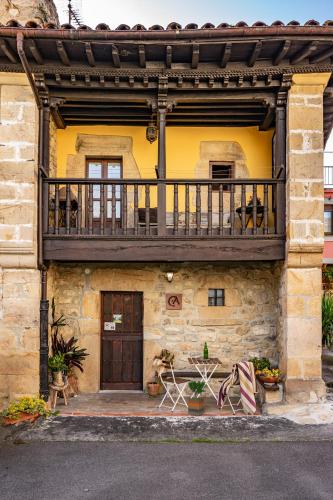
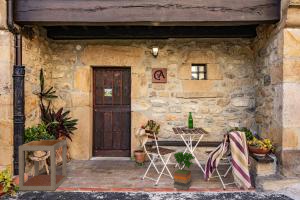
side table: none [46,370,84,416] -> present [19,140,67,191]

